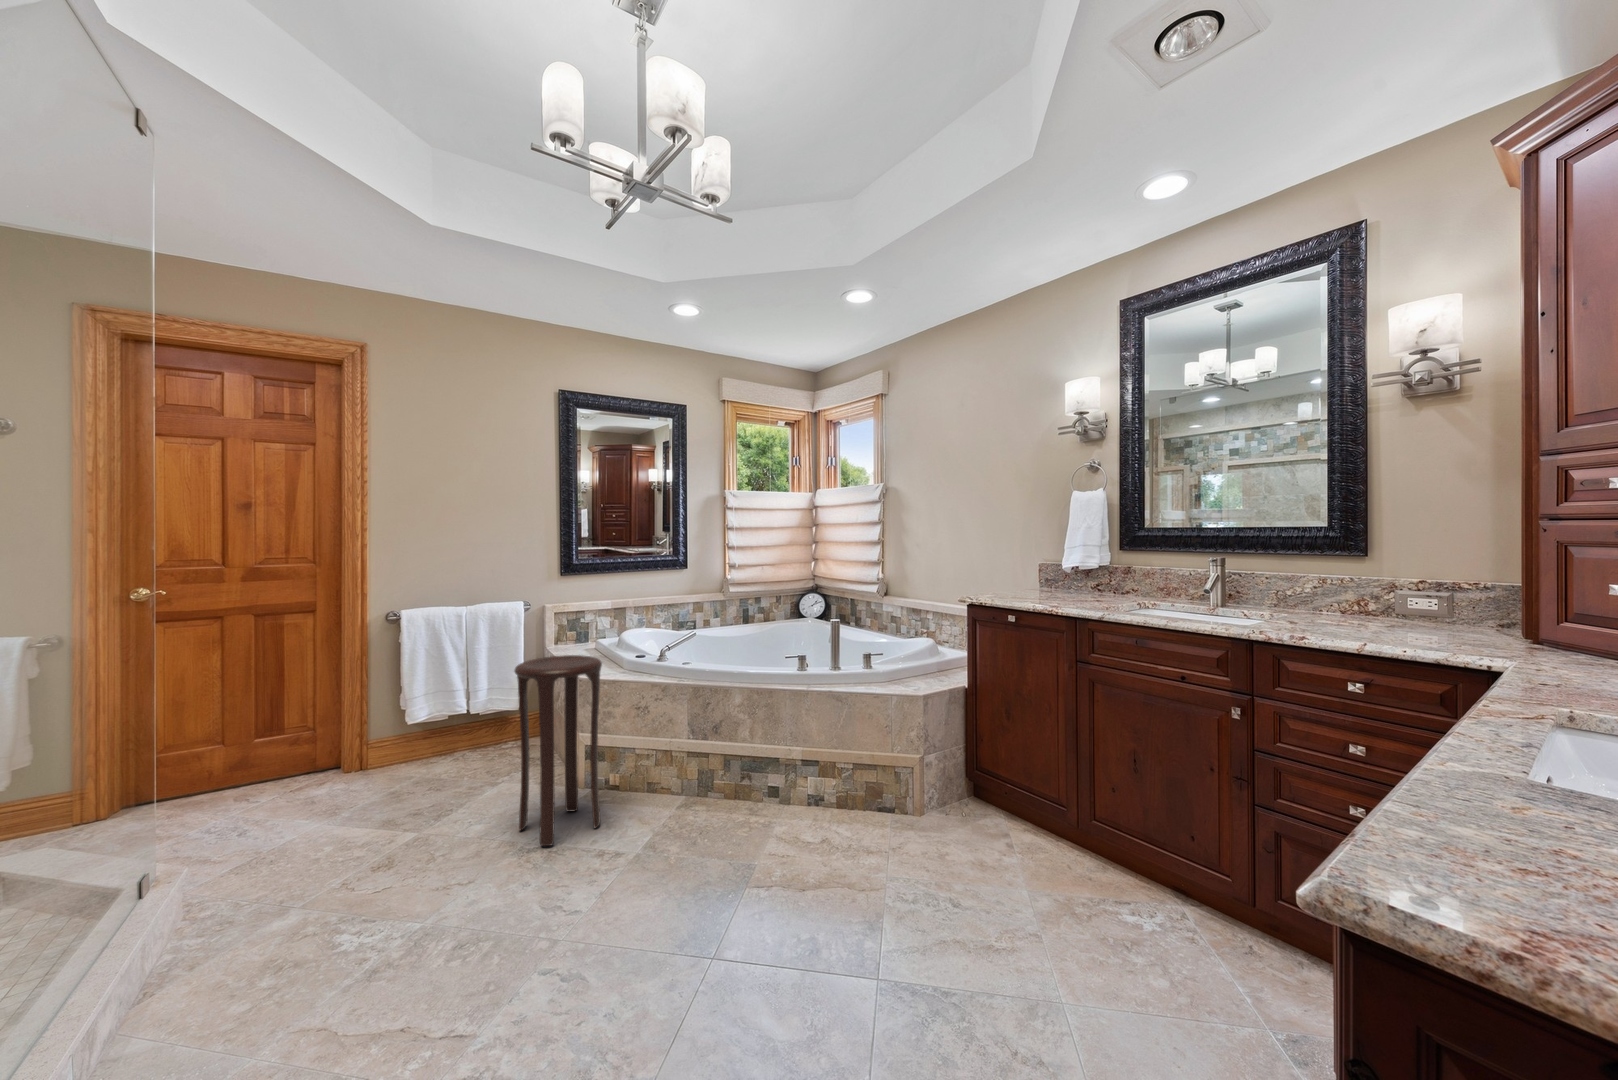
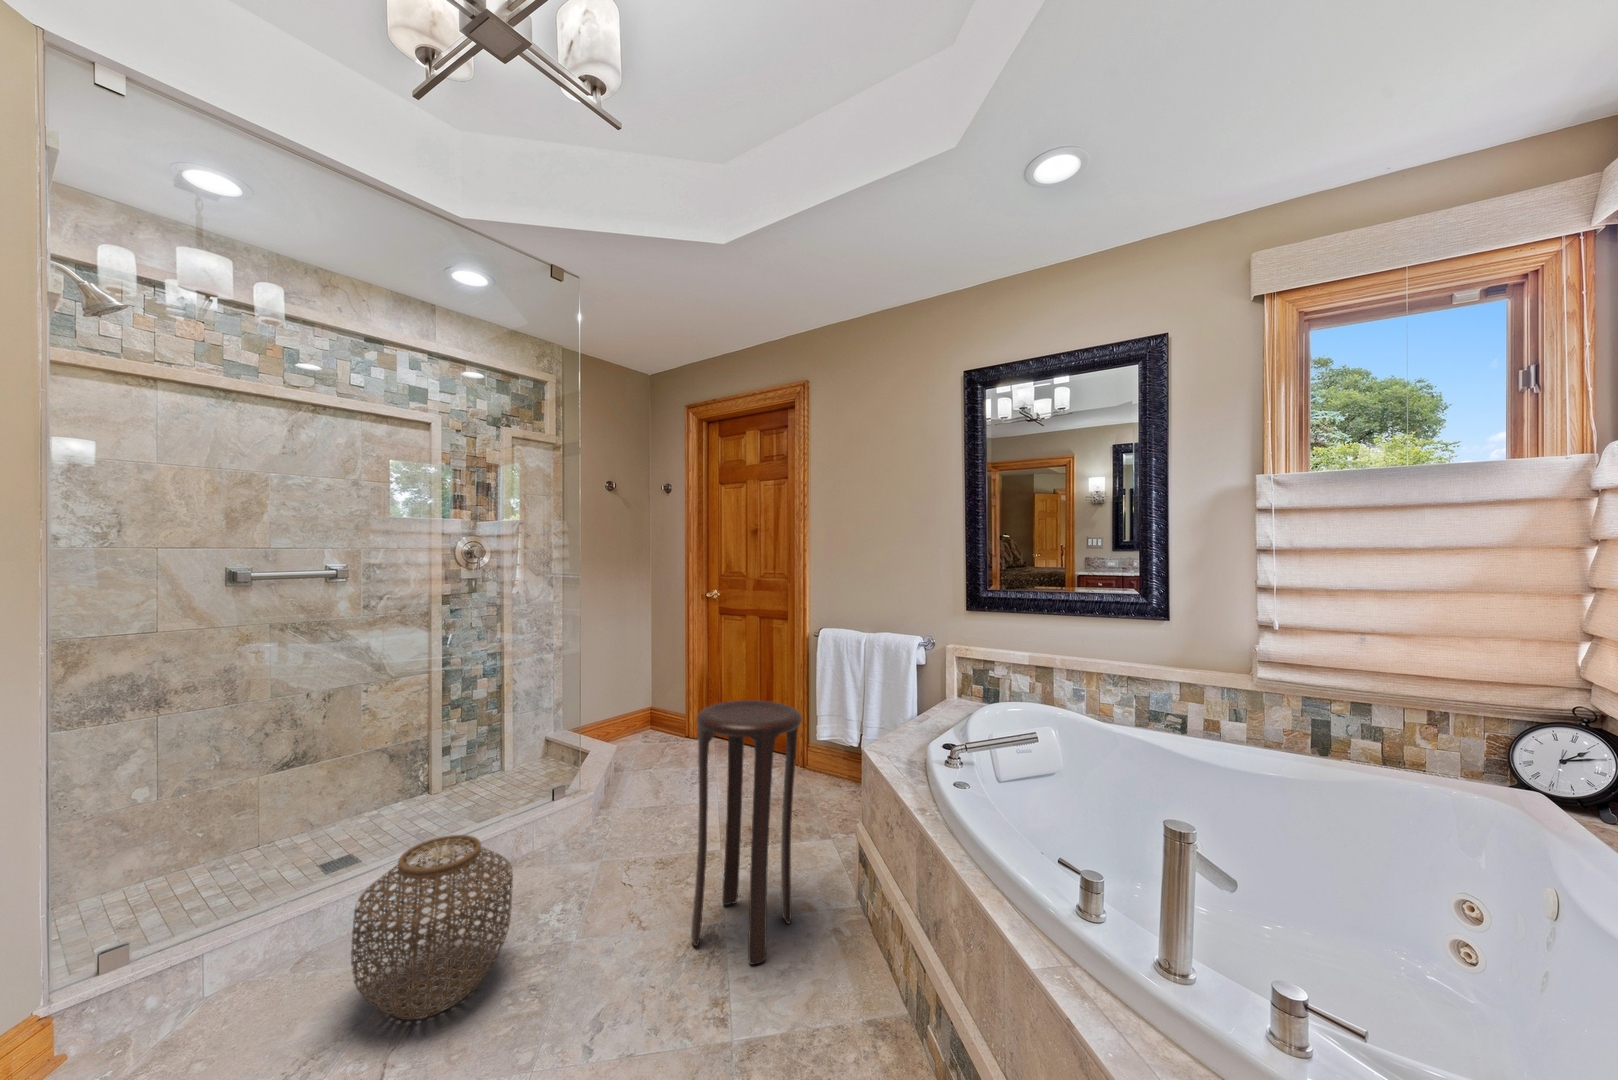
woven basket: none [343,830,496,1005] -> present [351,835,513,1019]

